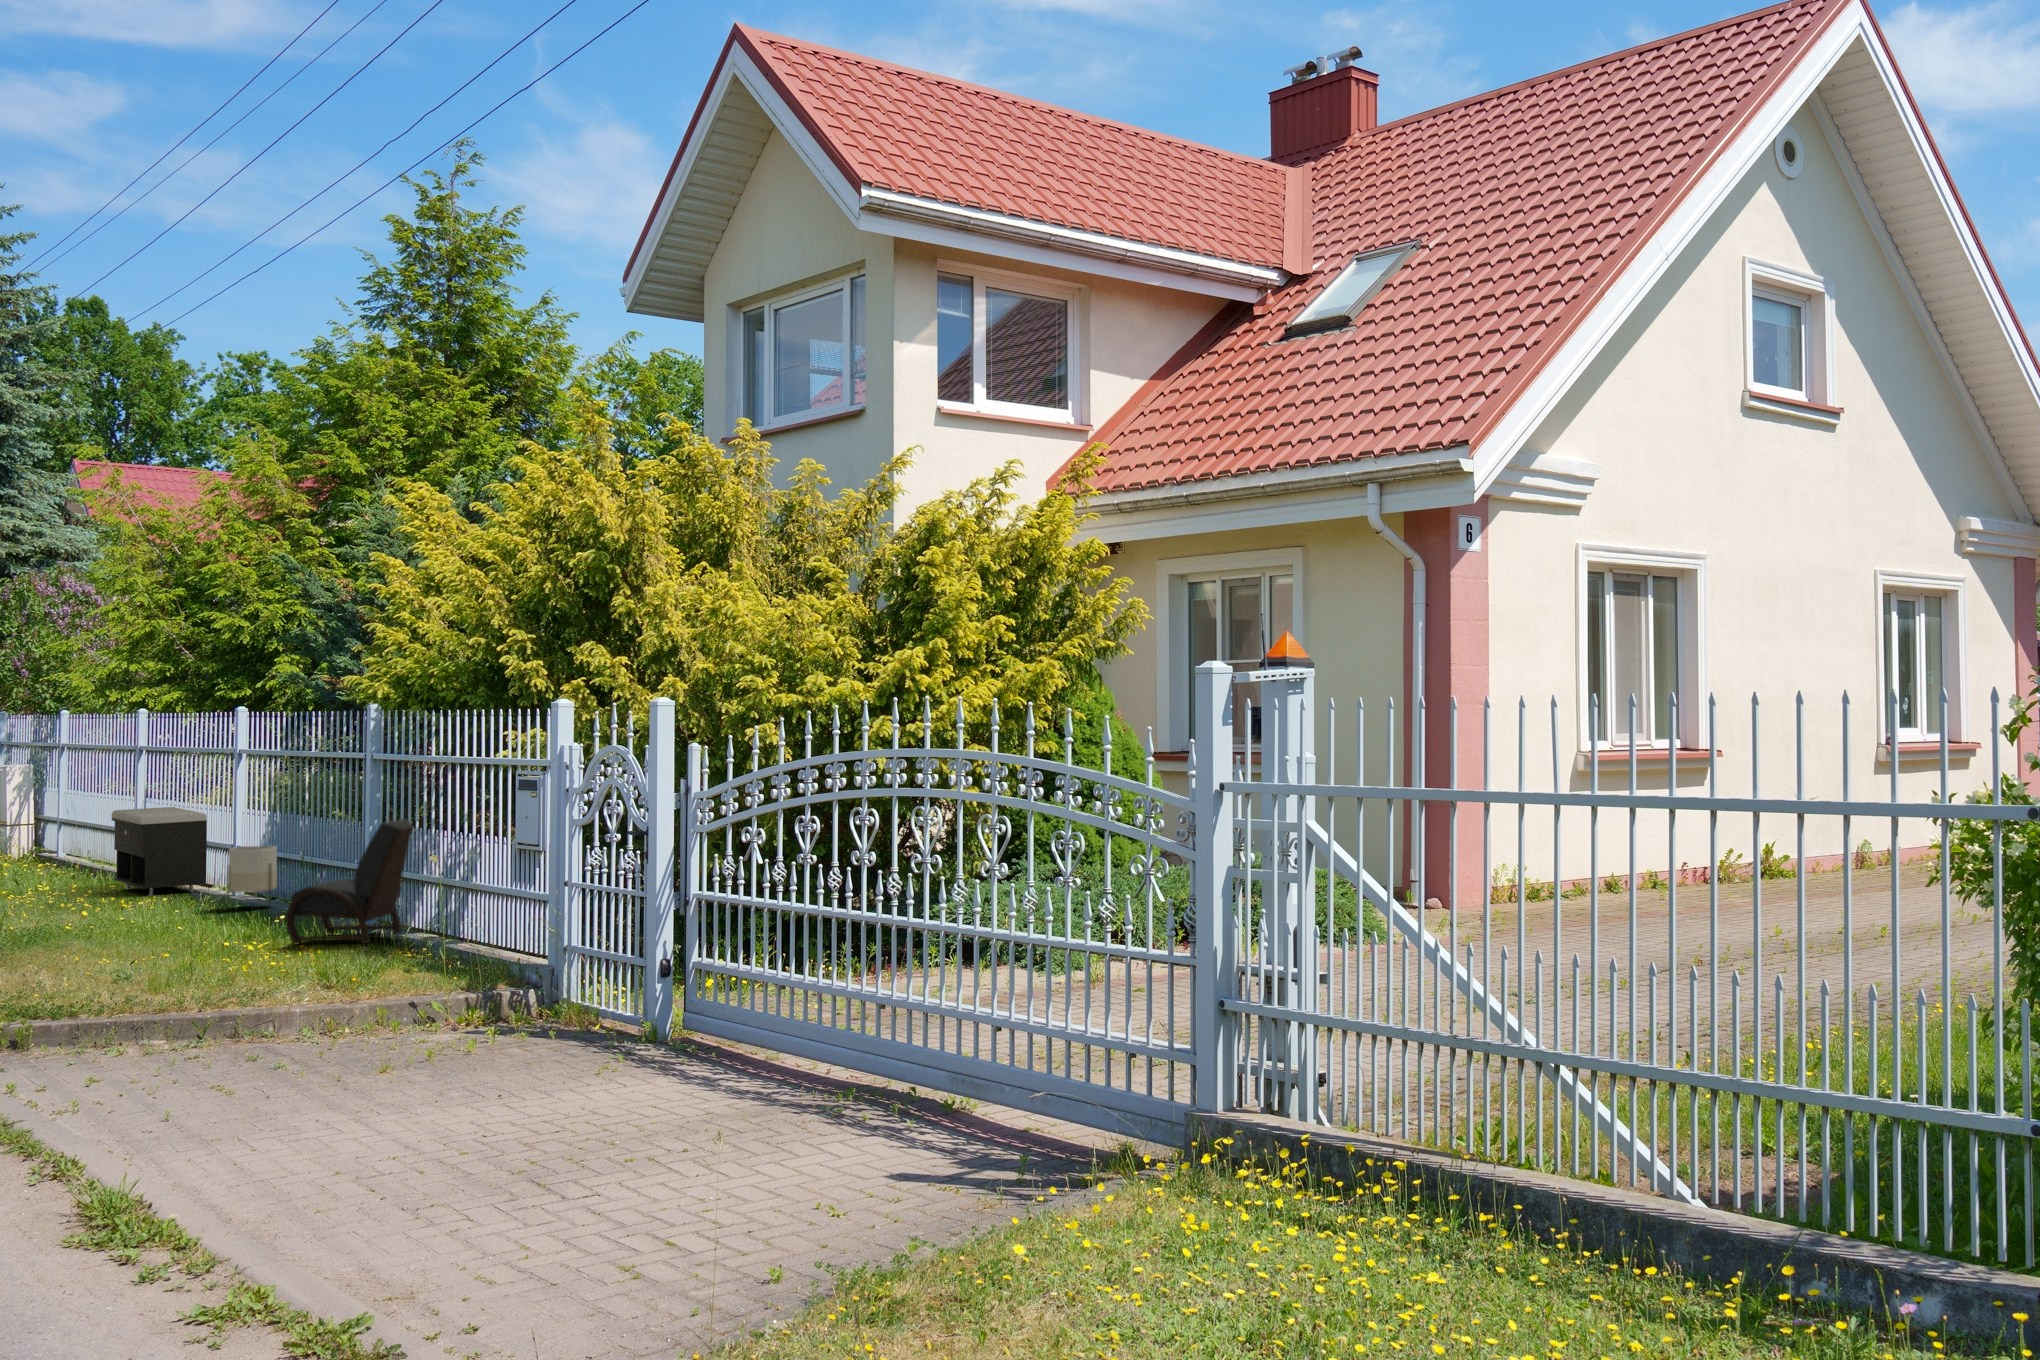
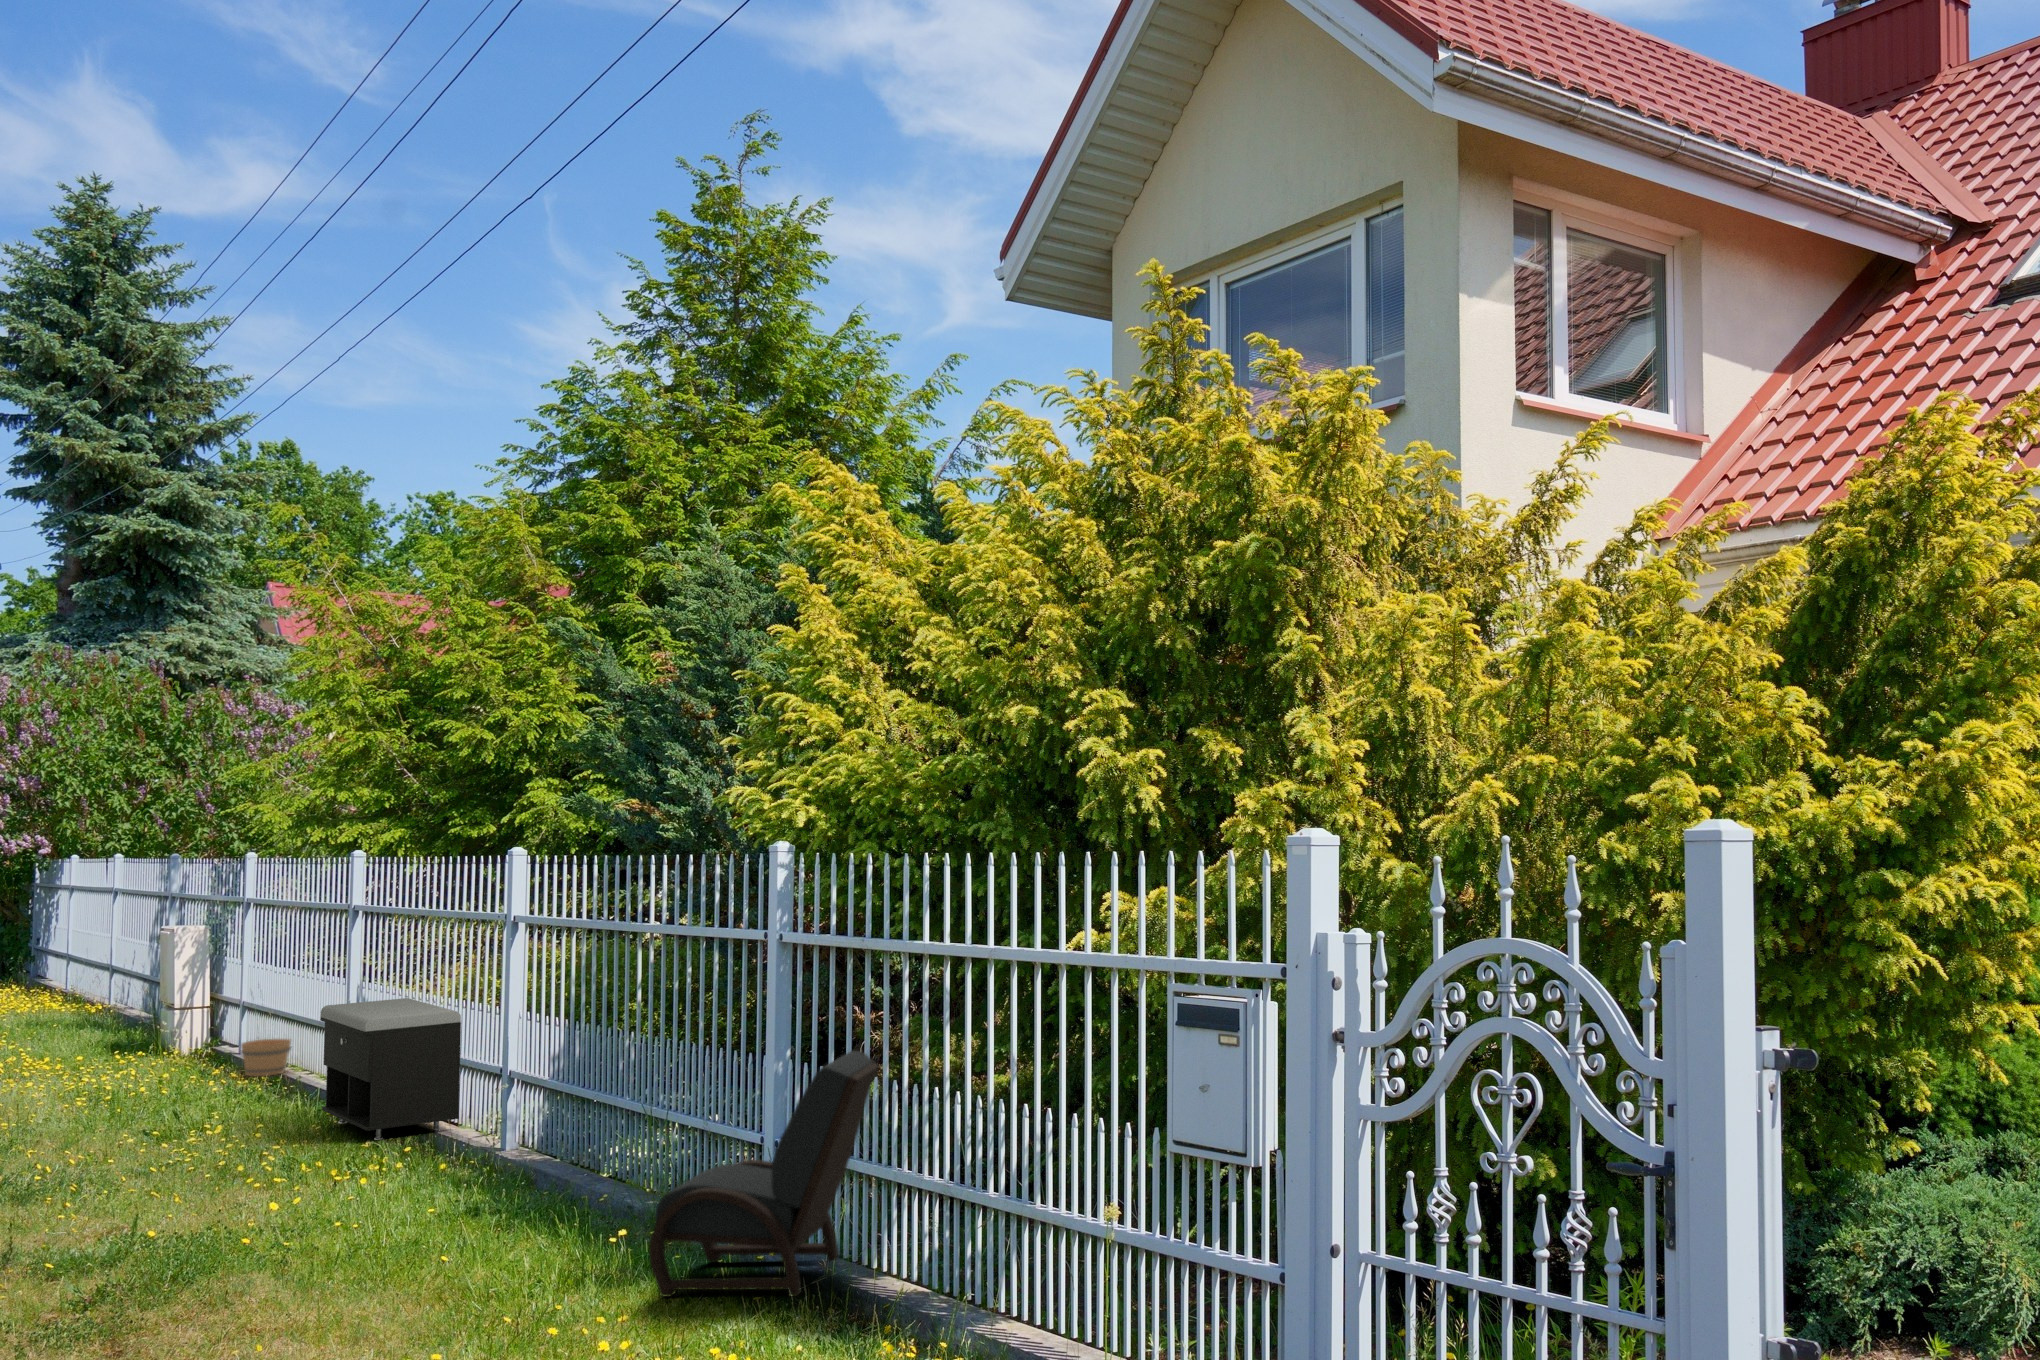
bucket: none [57,843,95,869] -> present [241,1039,291,1076]
planter: present [227,846,277,896] -> none [506,1073,583,1182]

